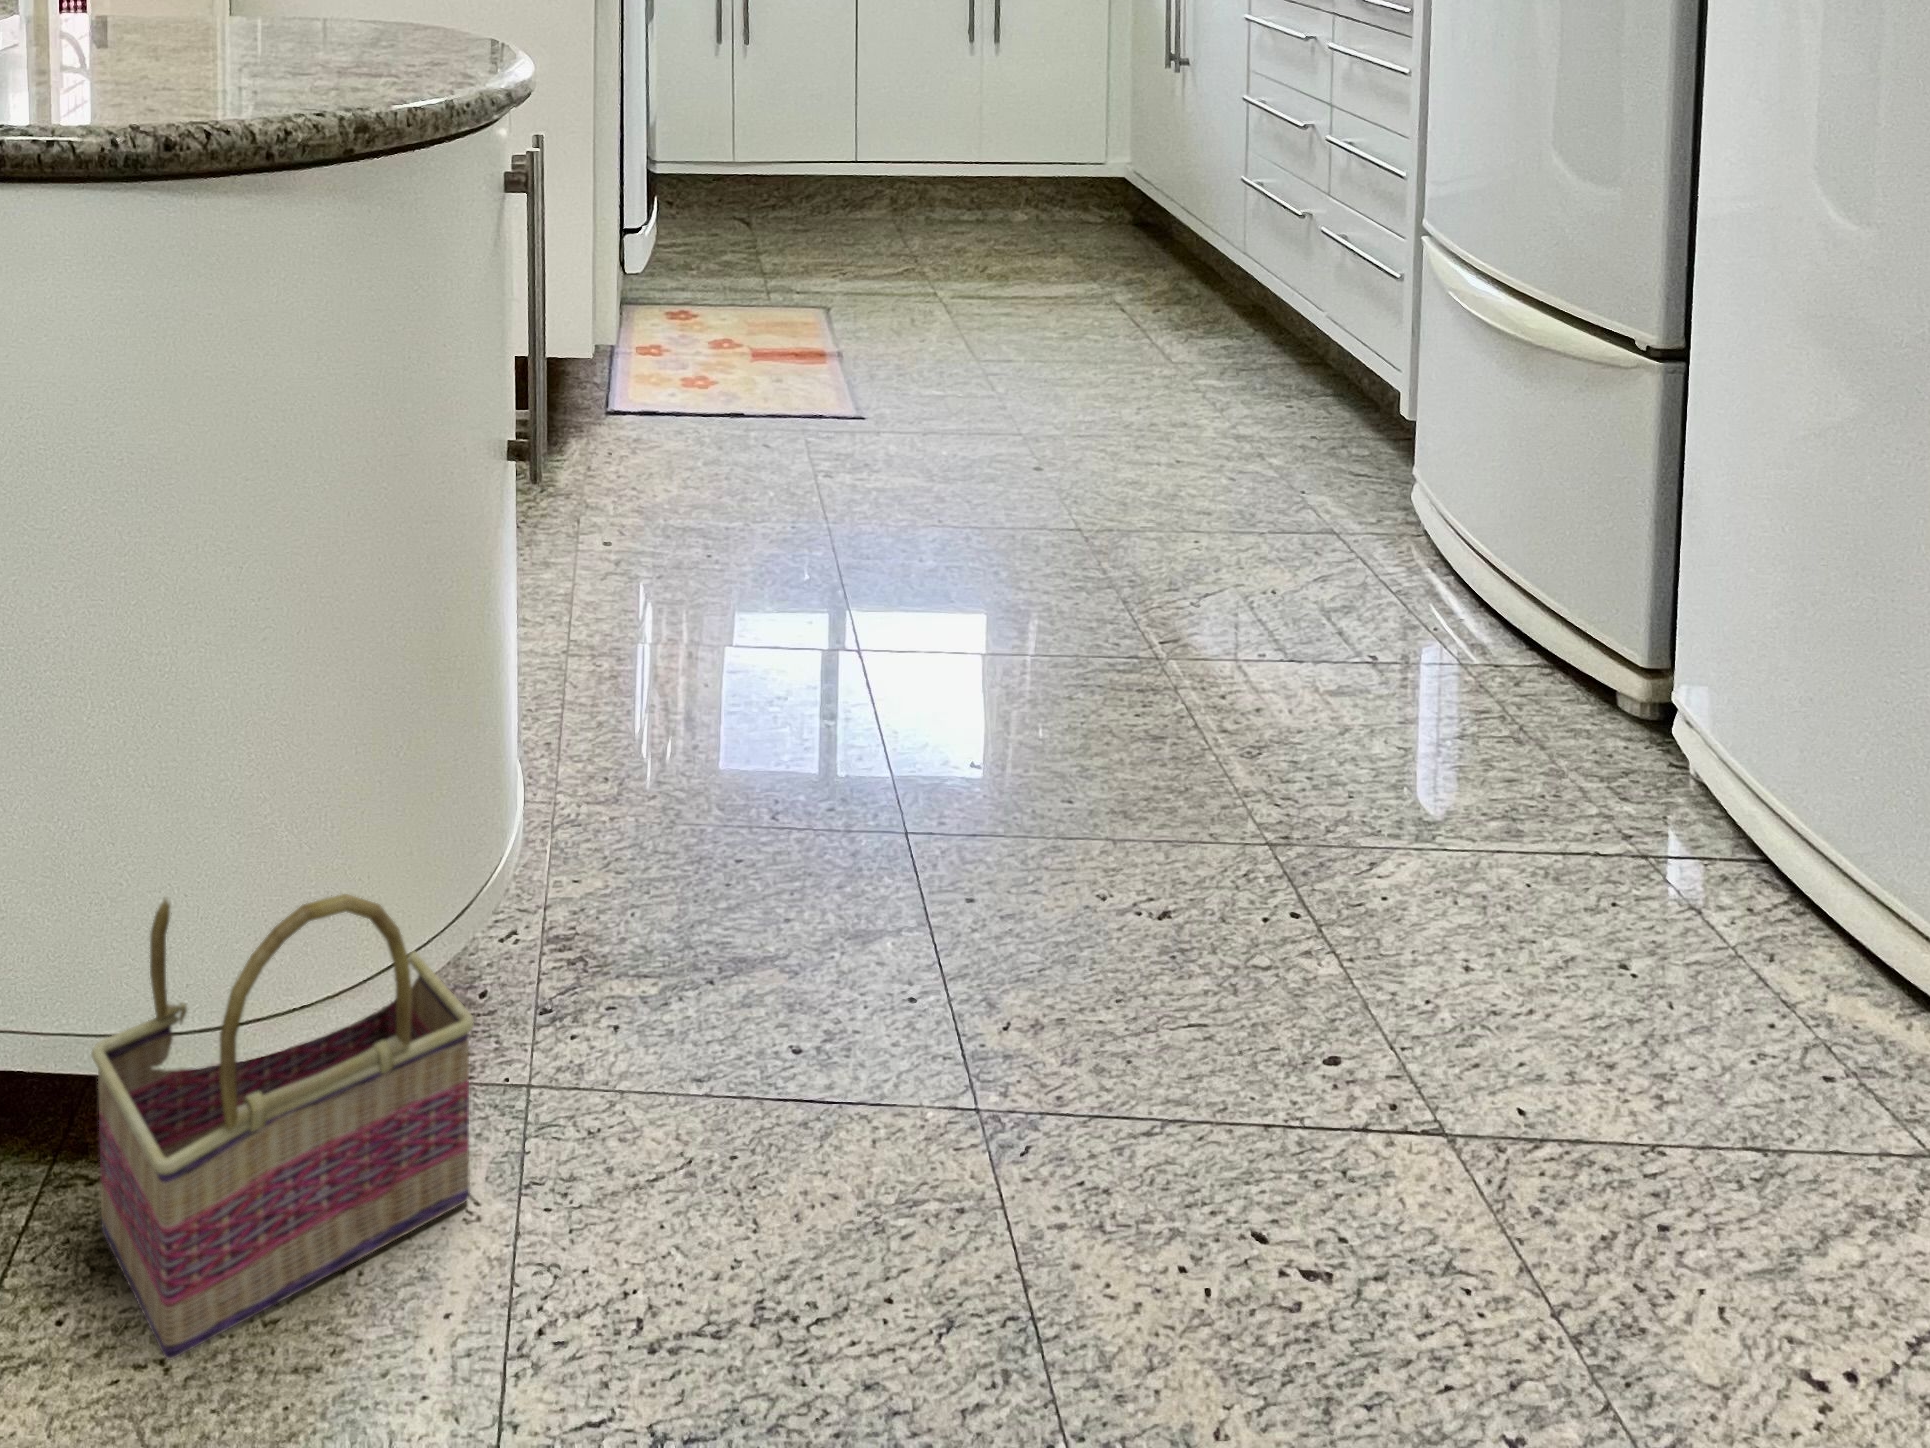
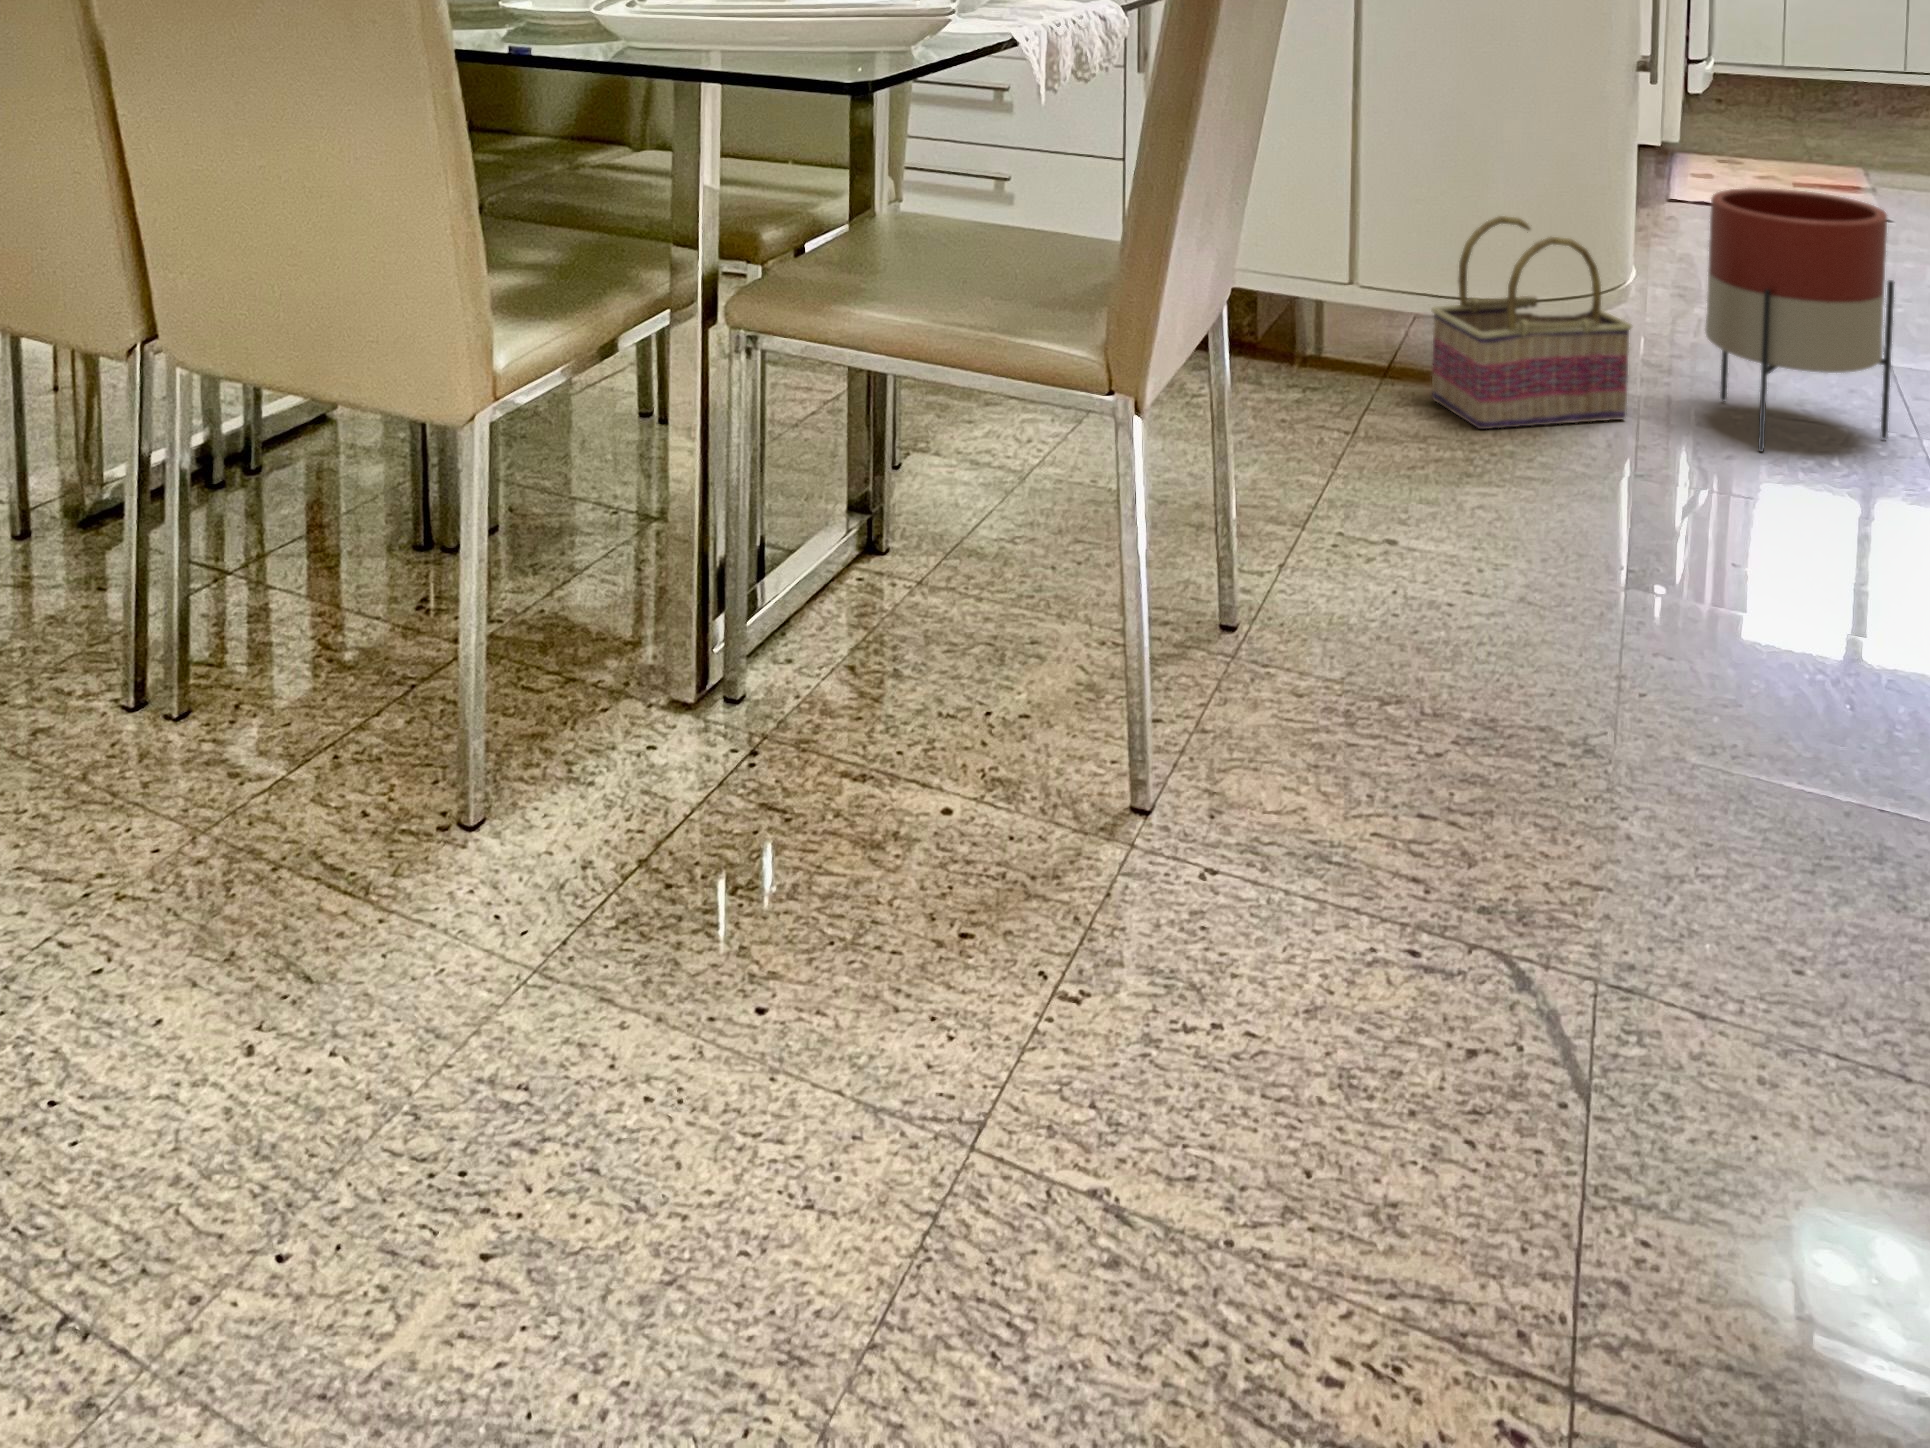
planter: none [605,665,905,1273] -> present [1705,188,1895,452]

